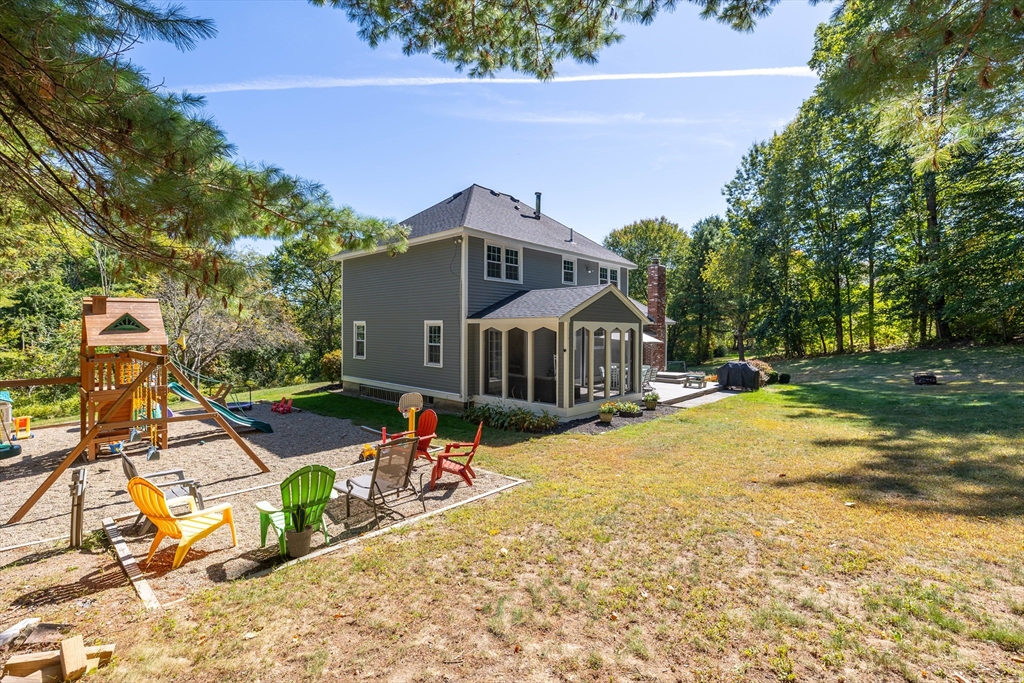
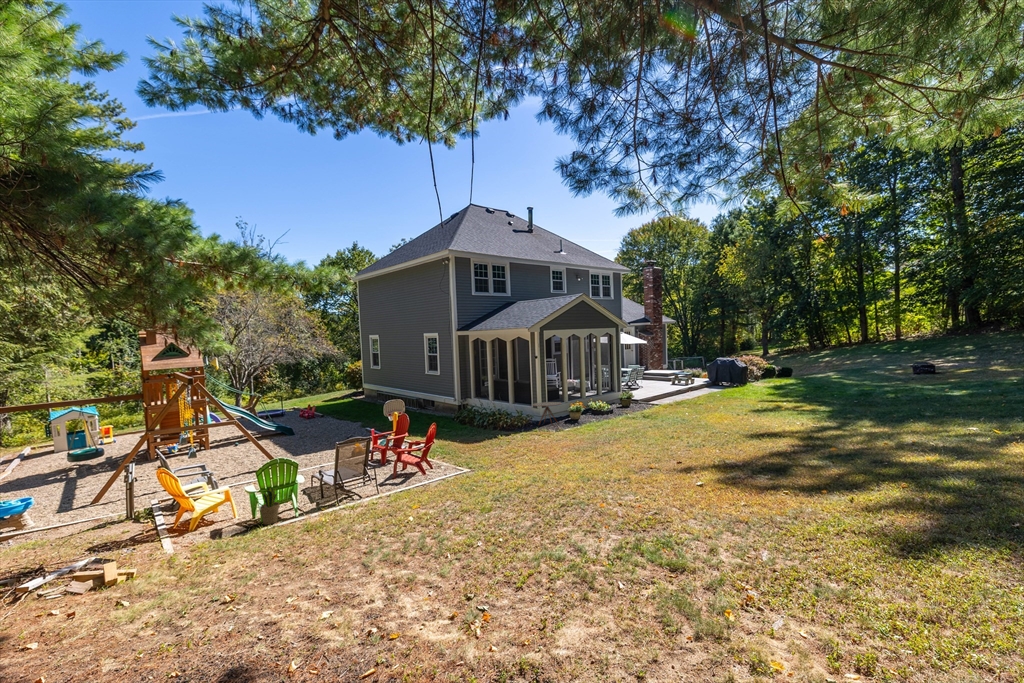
round table: none [557,402,591,428] -> present [533,402,562,424]

